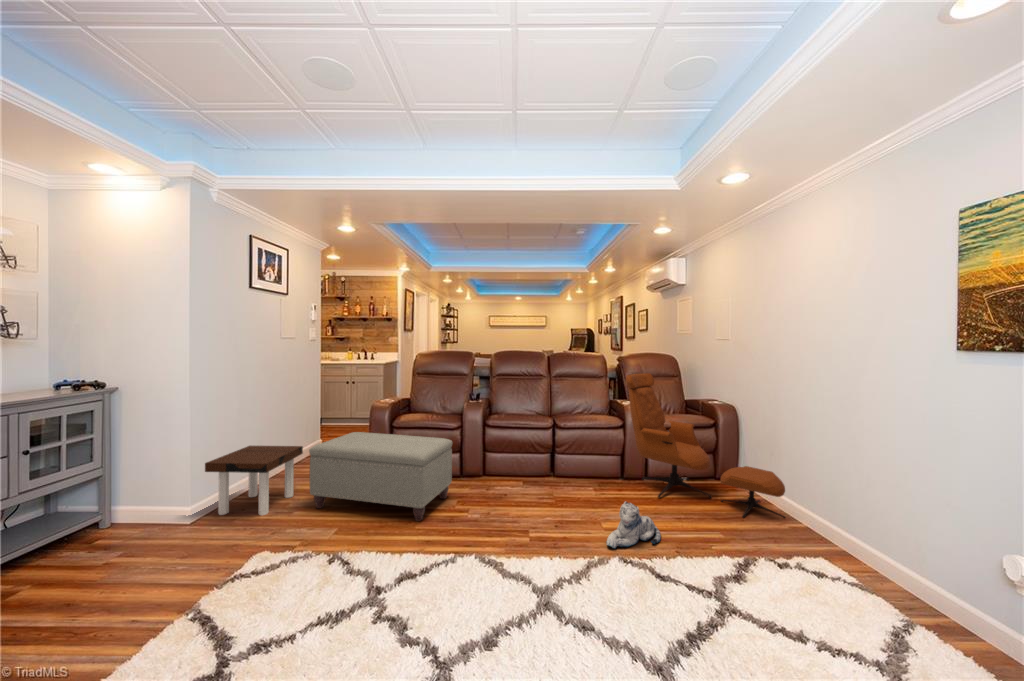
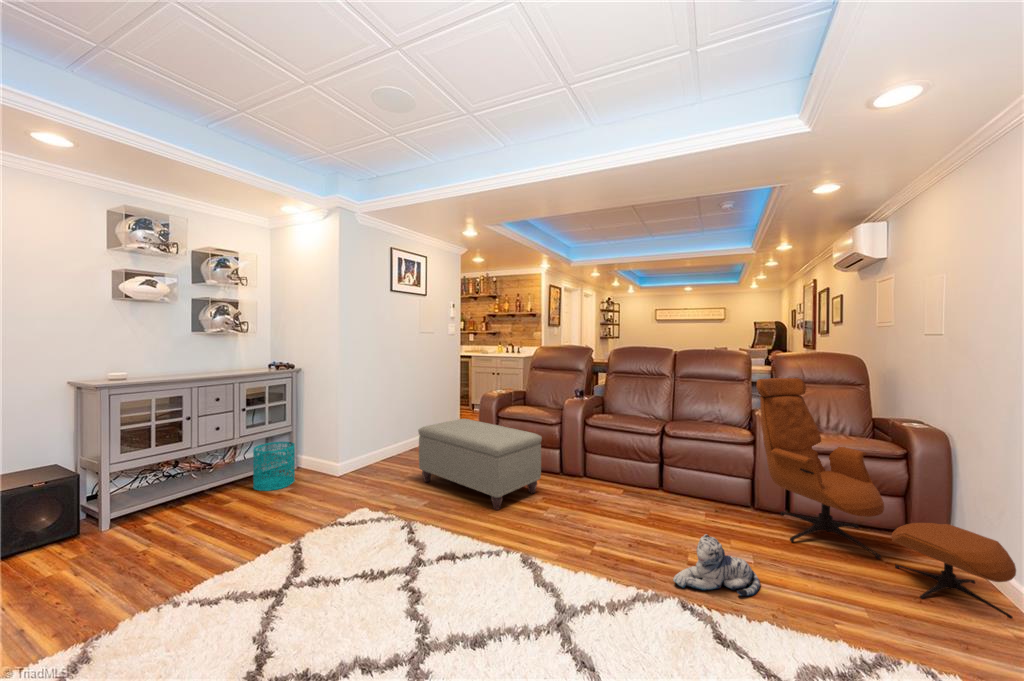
side table: present [205,446,303,515] -> none [349,421,422,480]
wastebasket: none [48,489,121,565] -> present [253,442,295,491]

